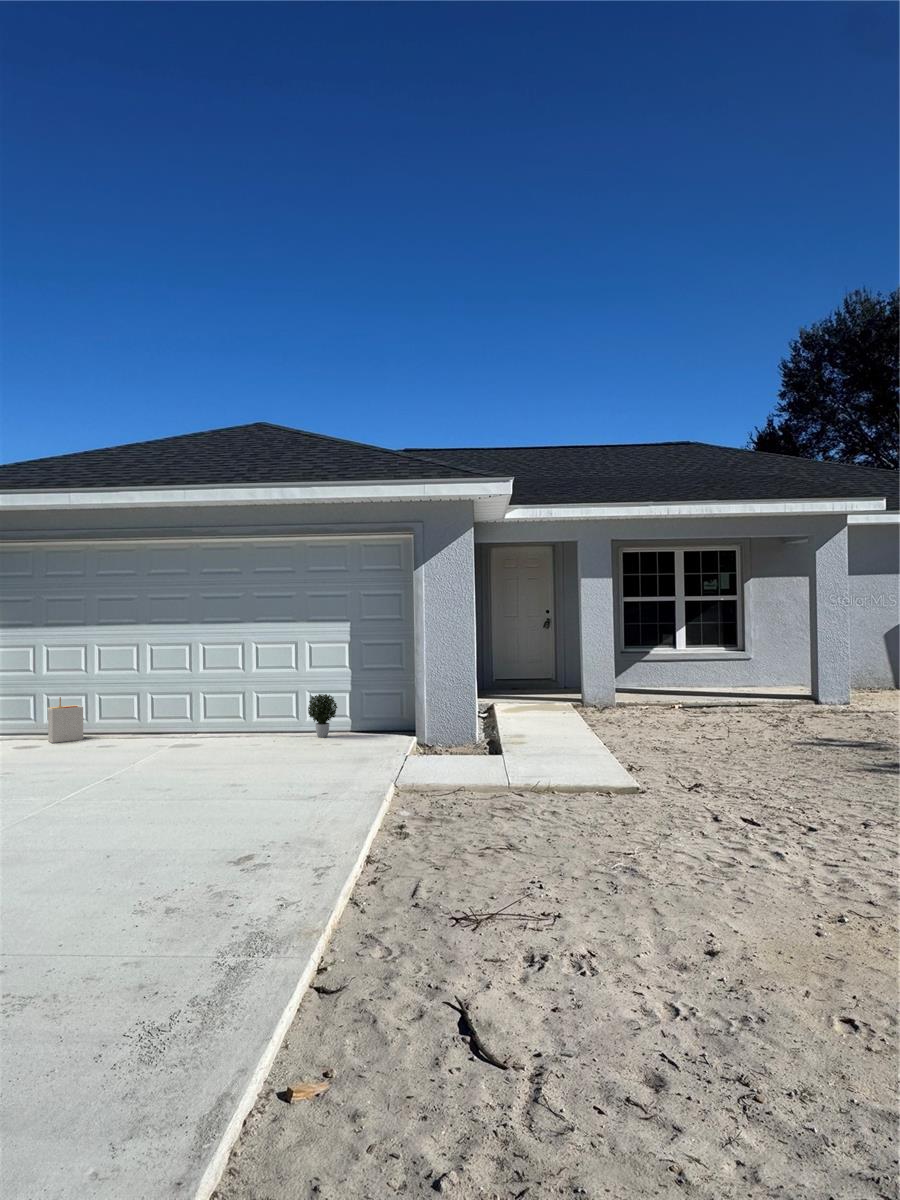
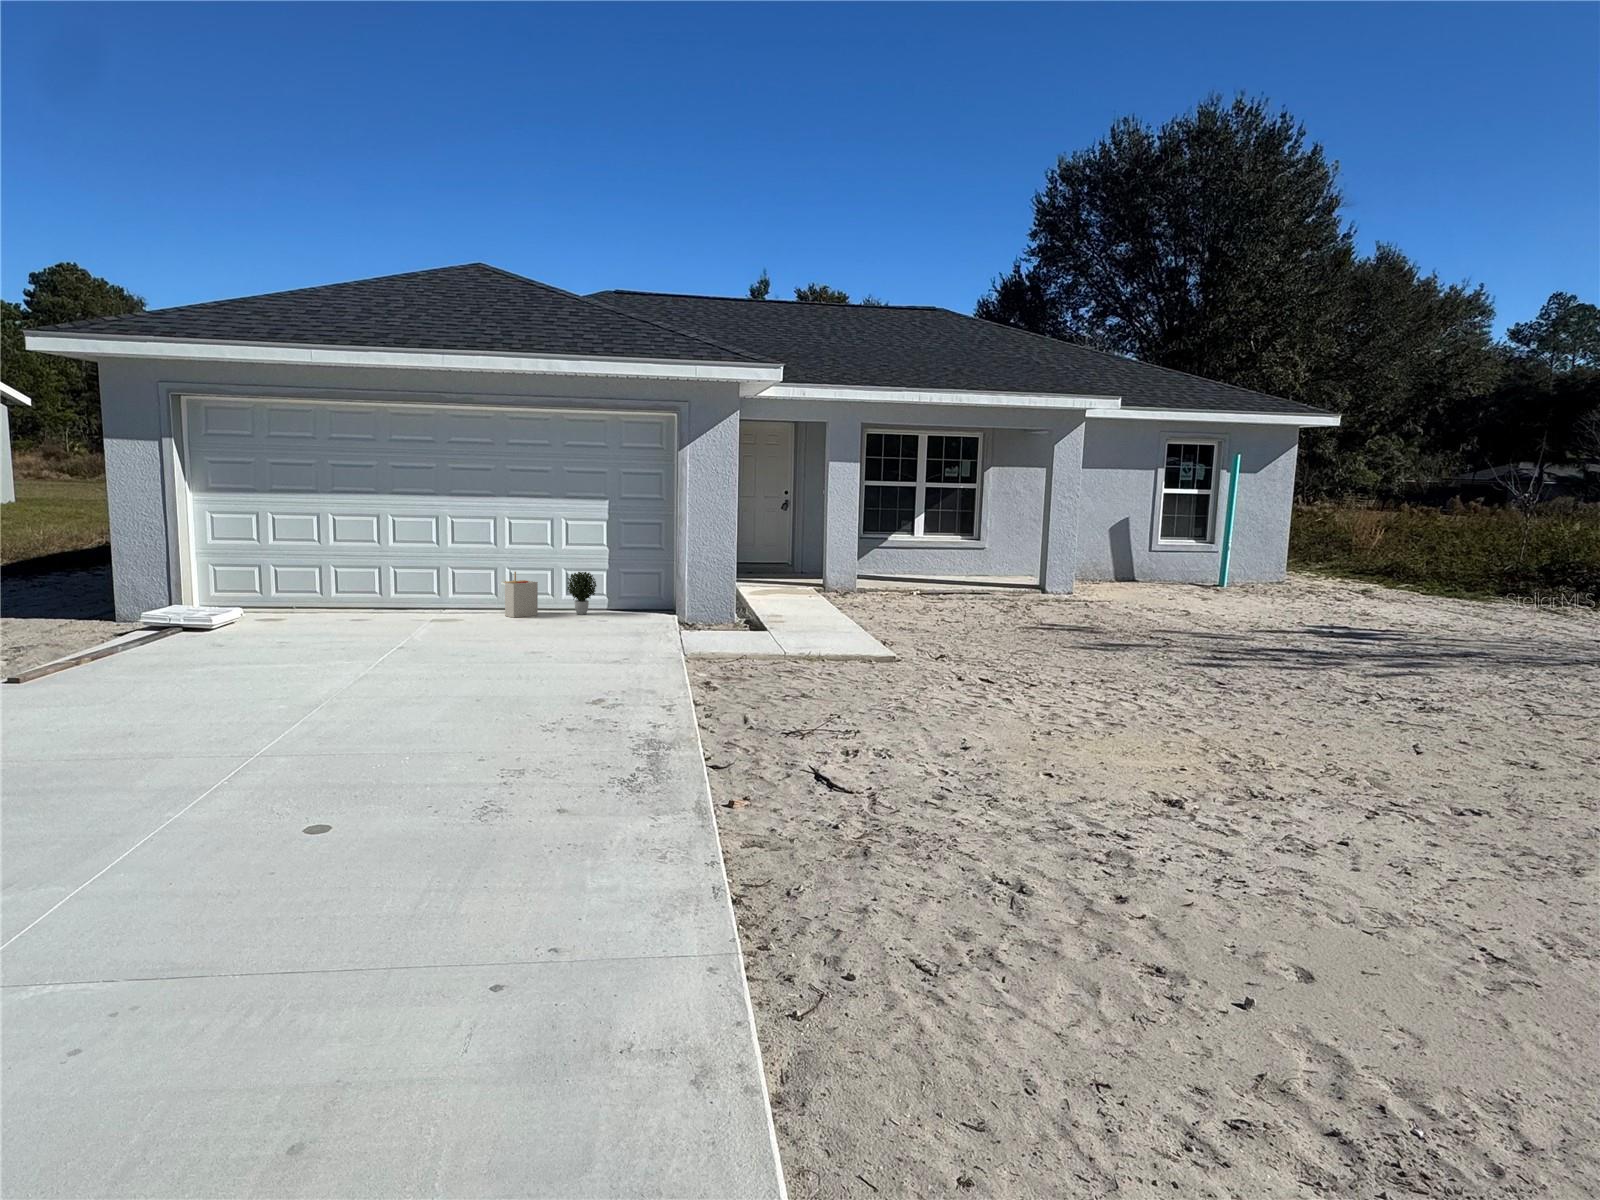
storage bin: present [47,697,83,743] -> present [501,572,538,617]

